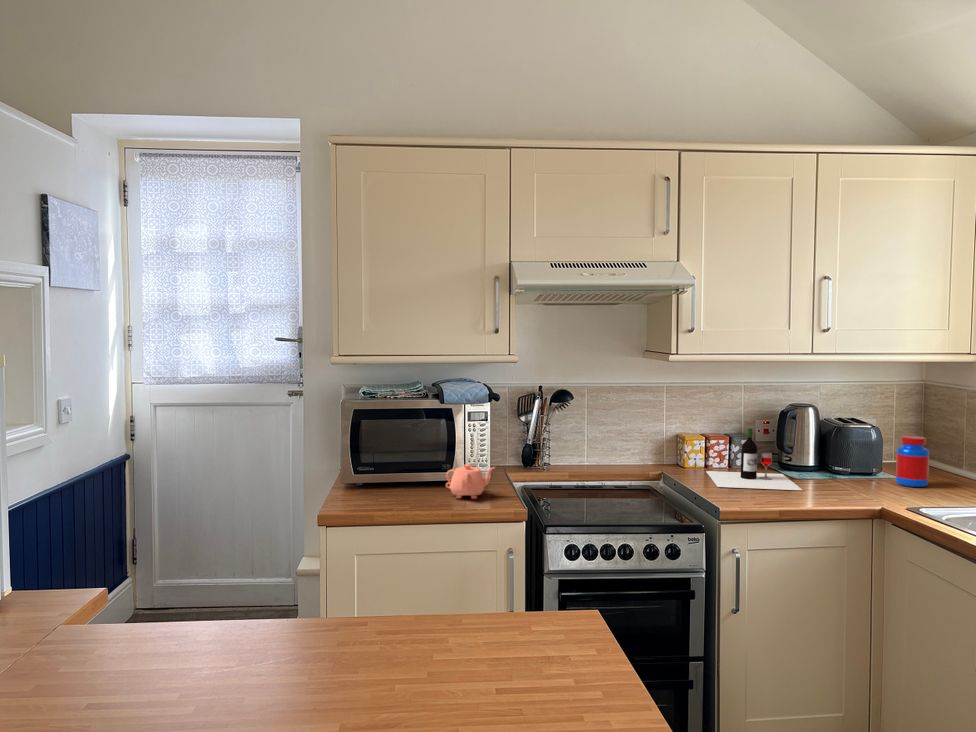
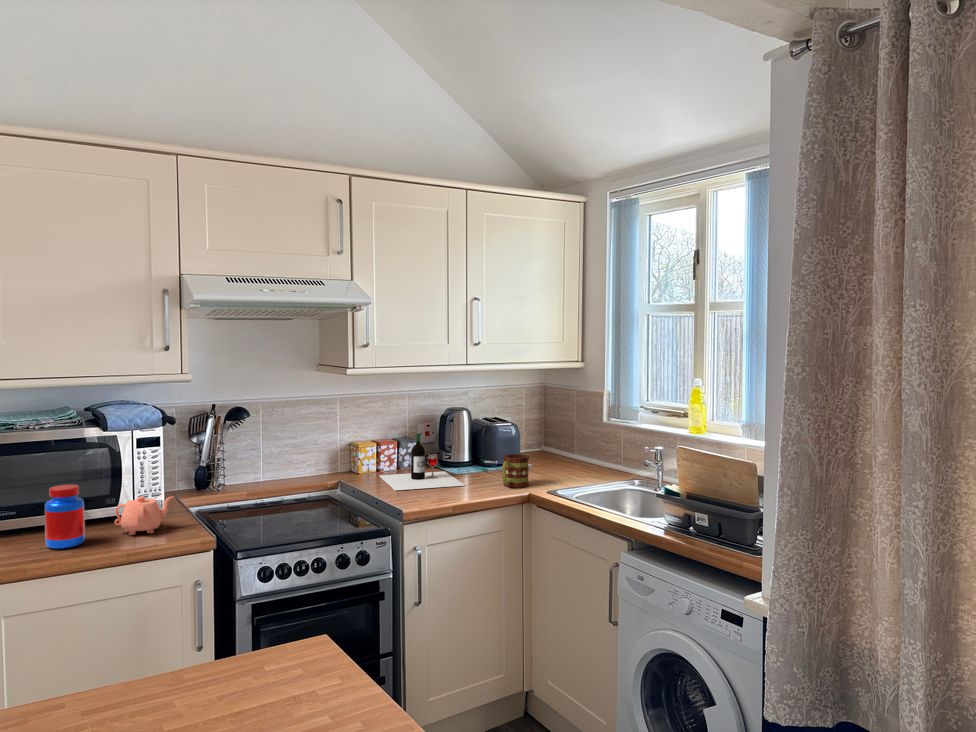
jar: present [896,436,929,487] -> present [45,485,85,549]
mug: none [849,460,886,500] -> present [502,454,529,488]

